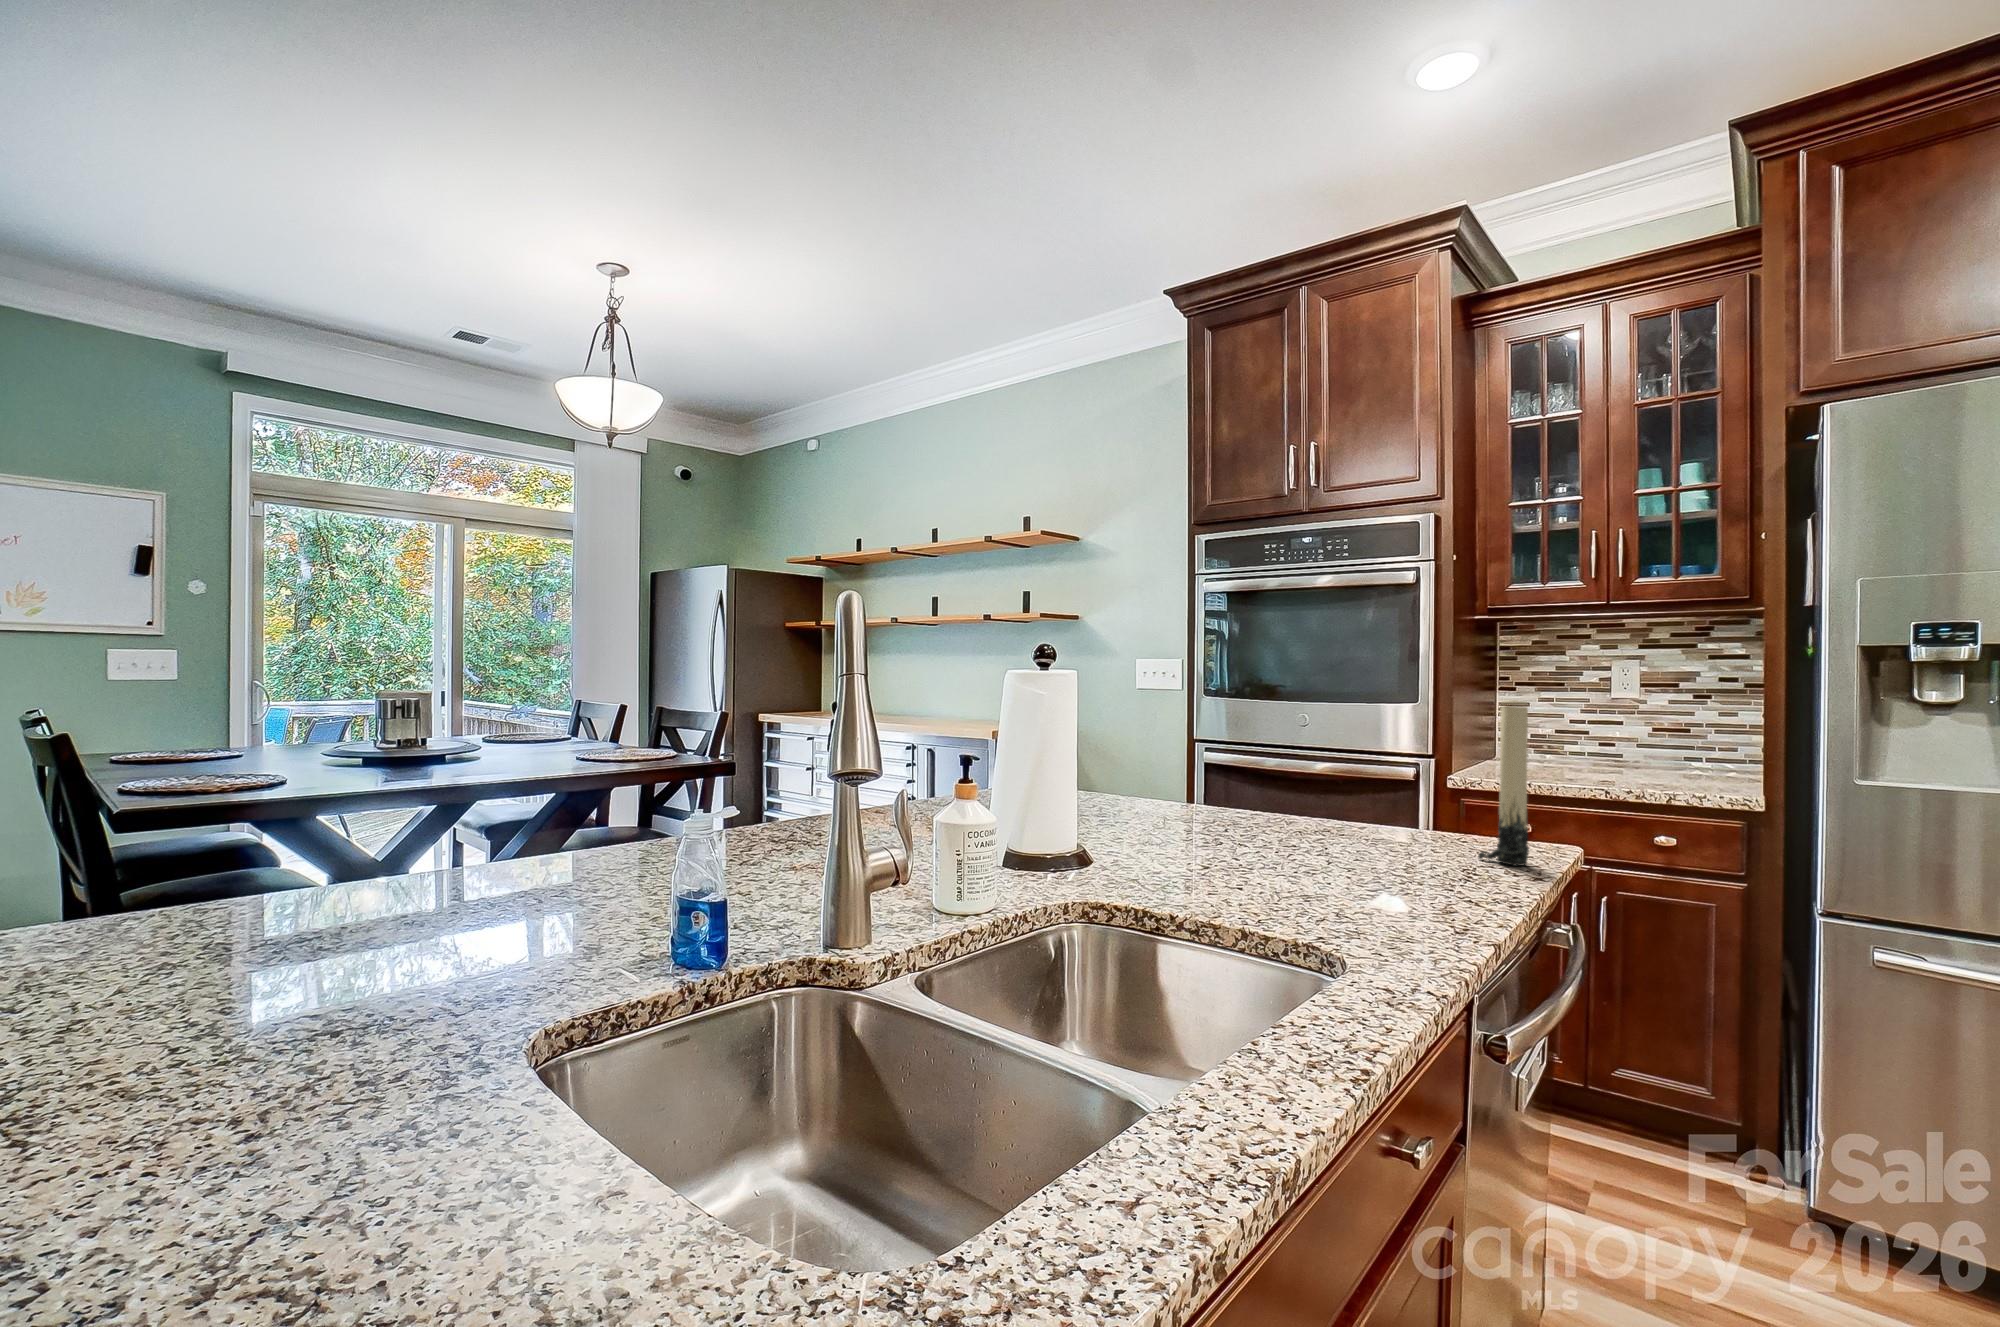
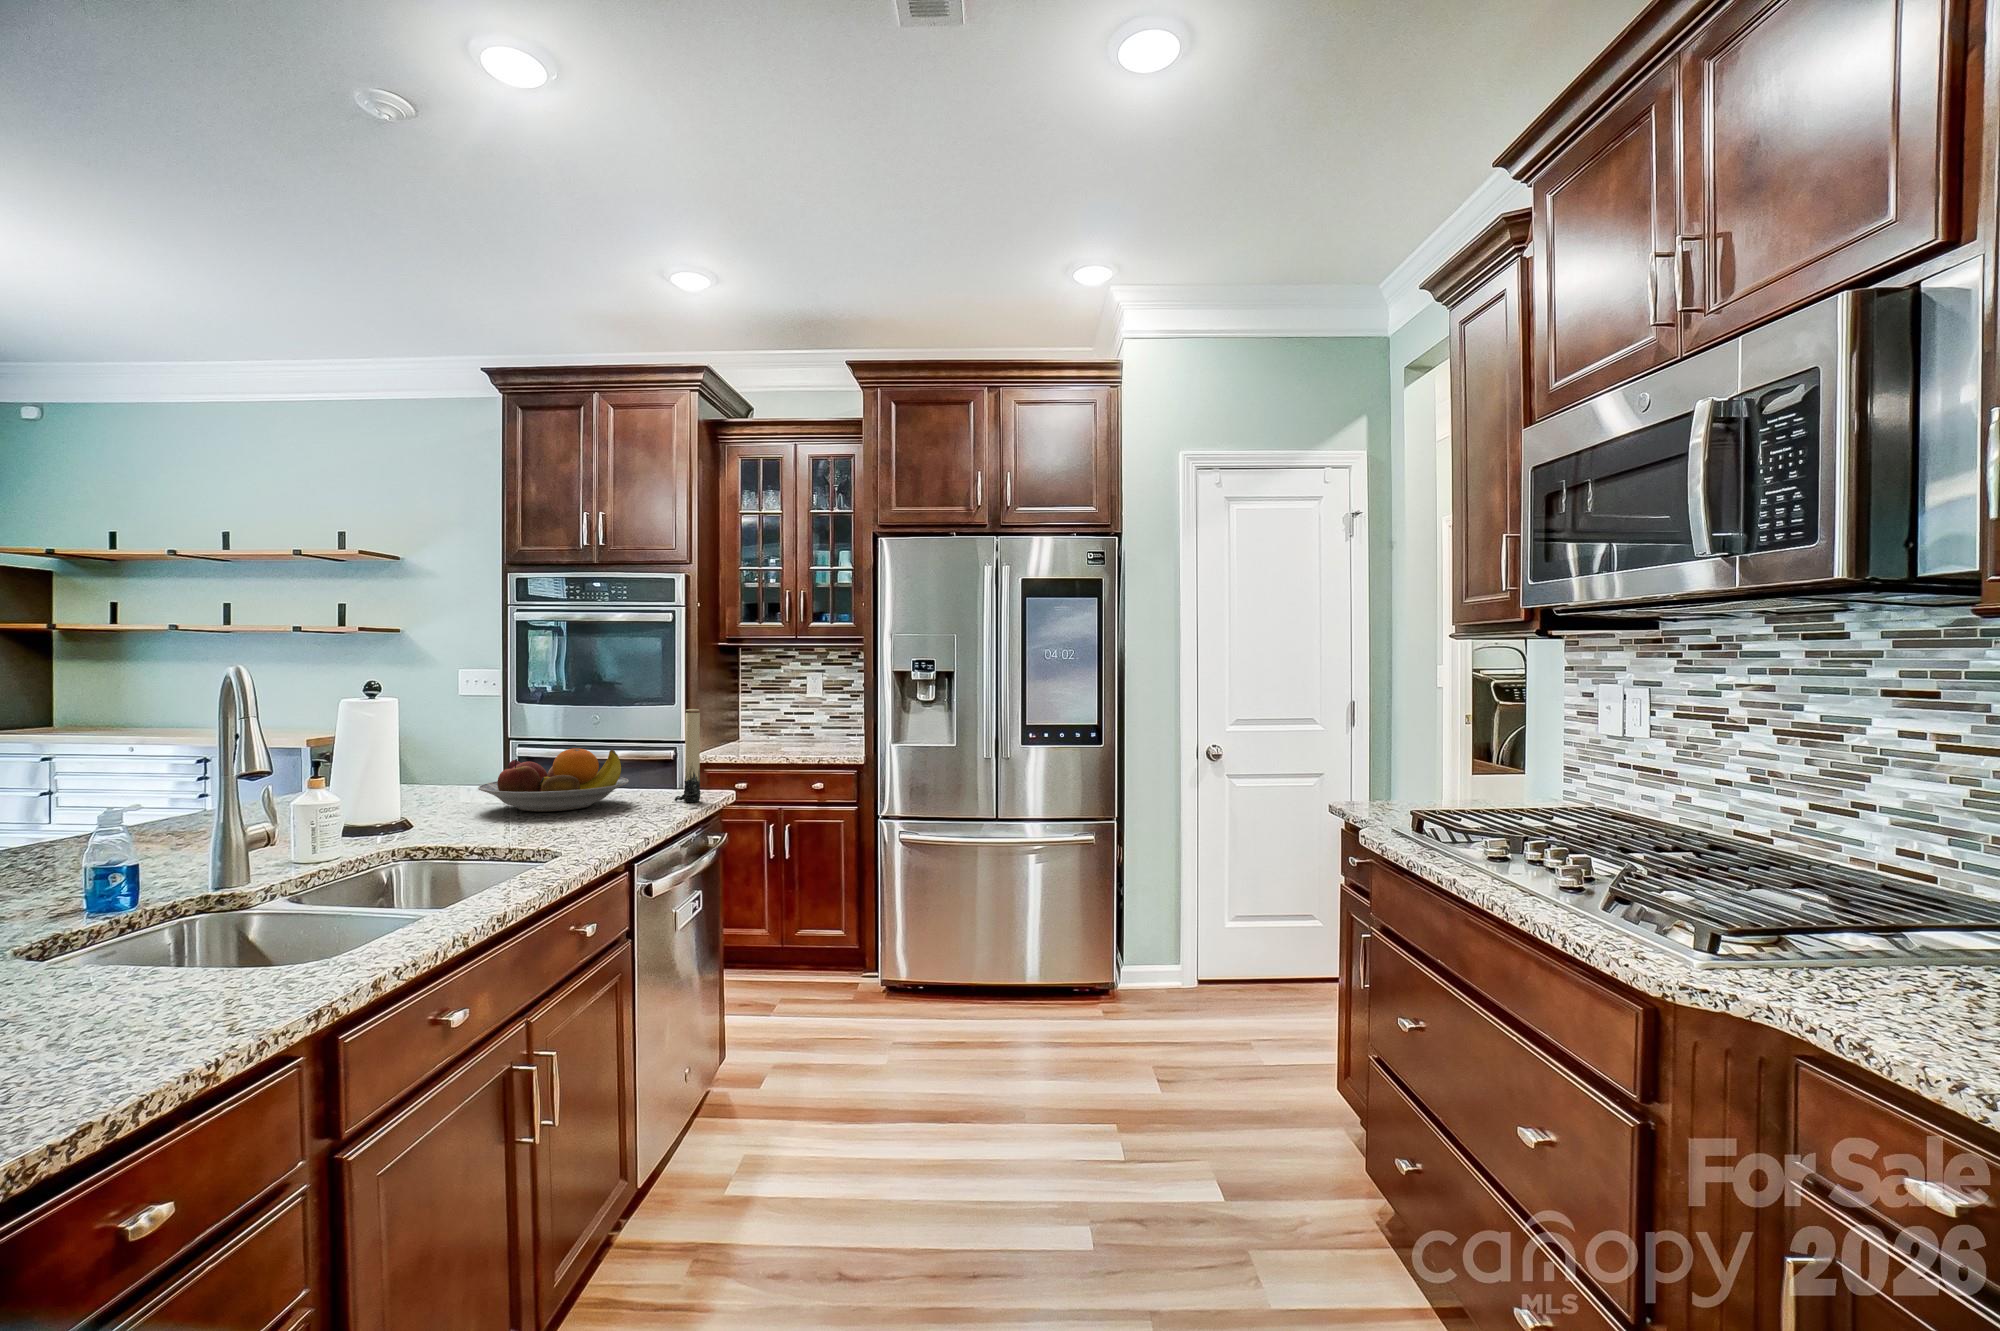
fruit bowl: none [1178,757,1399,856] -> present [478,748,629,812]

